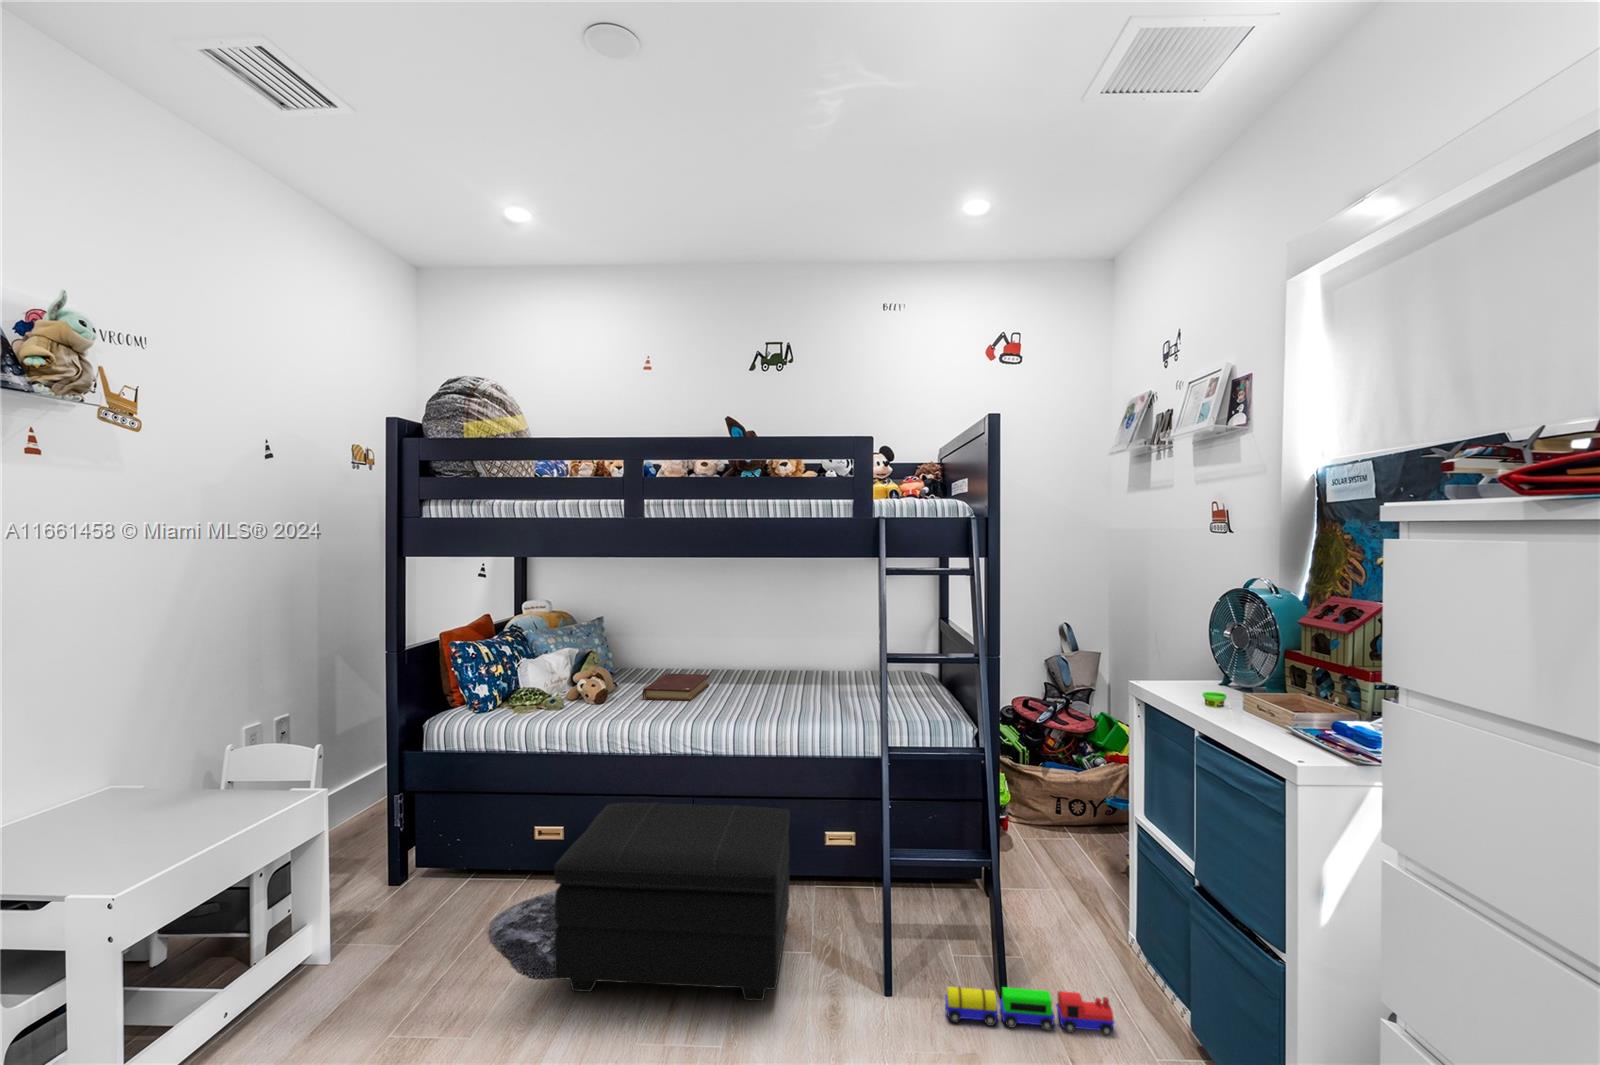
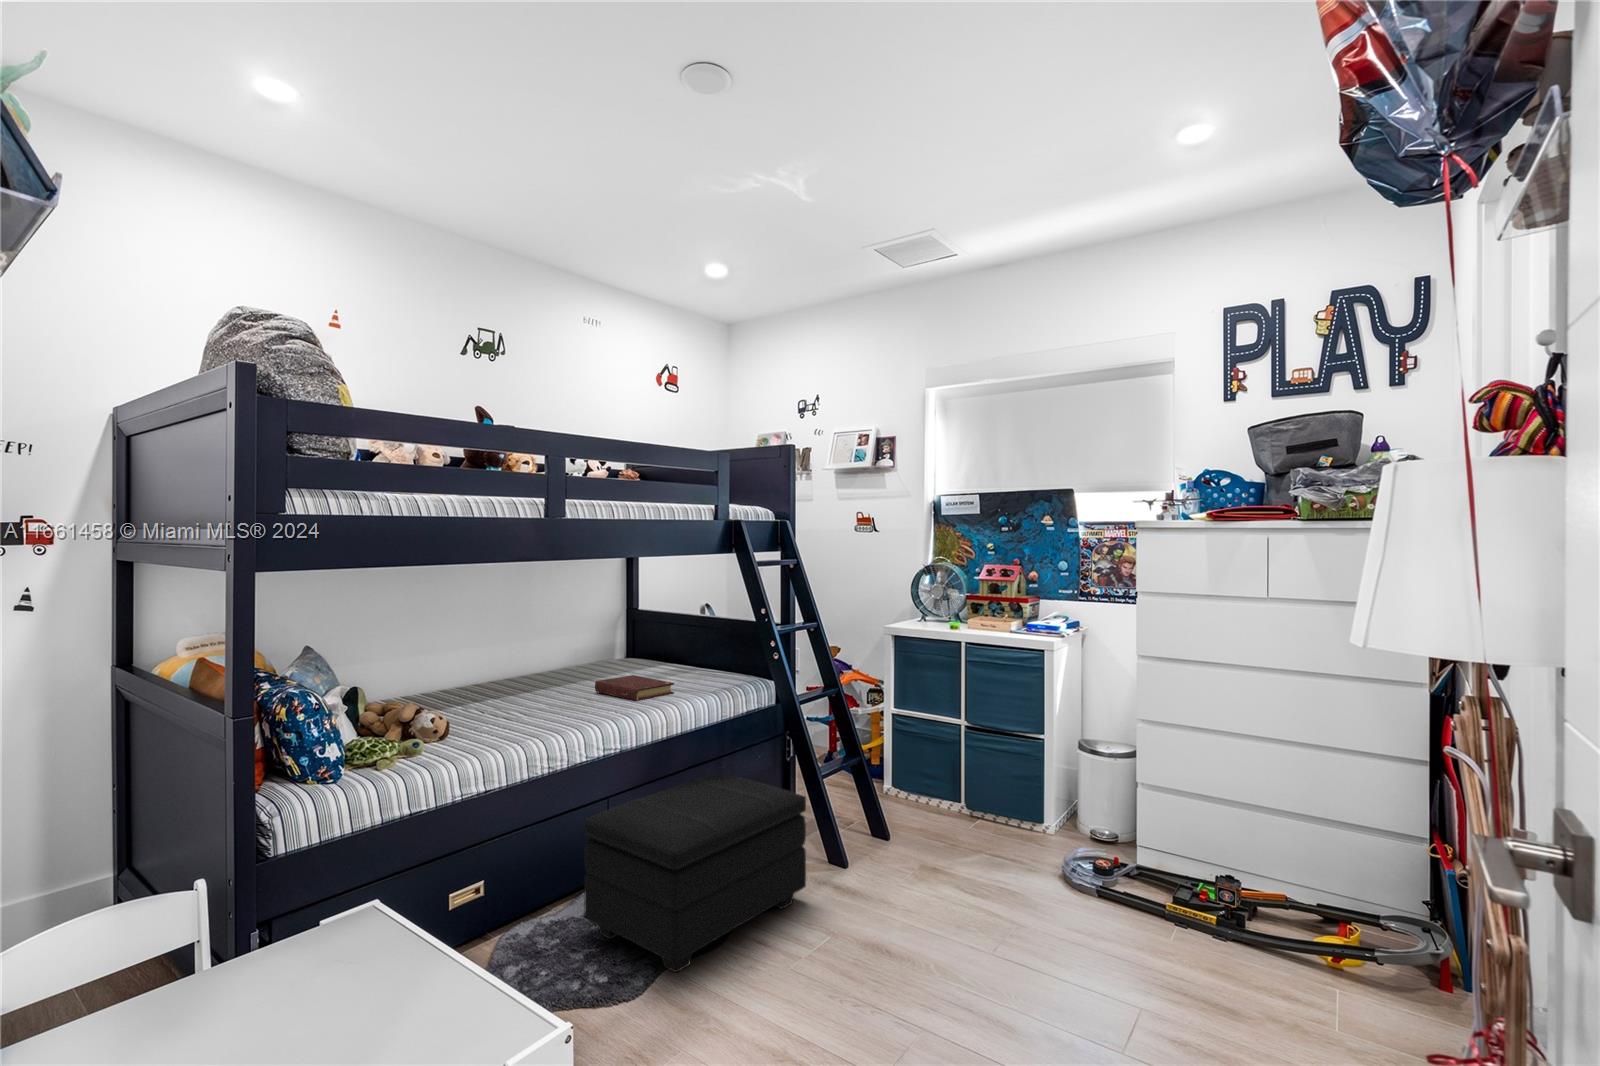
book: present [642,673,709,701] -> present [595,675,674,701]
toy train: present [945,986,1114,1036] -> none [869,809,936,858]

